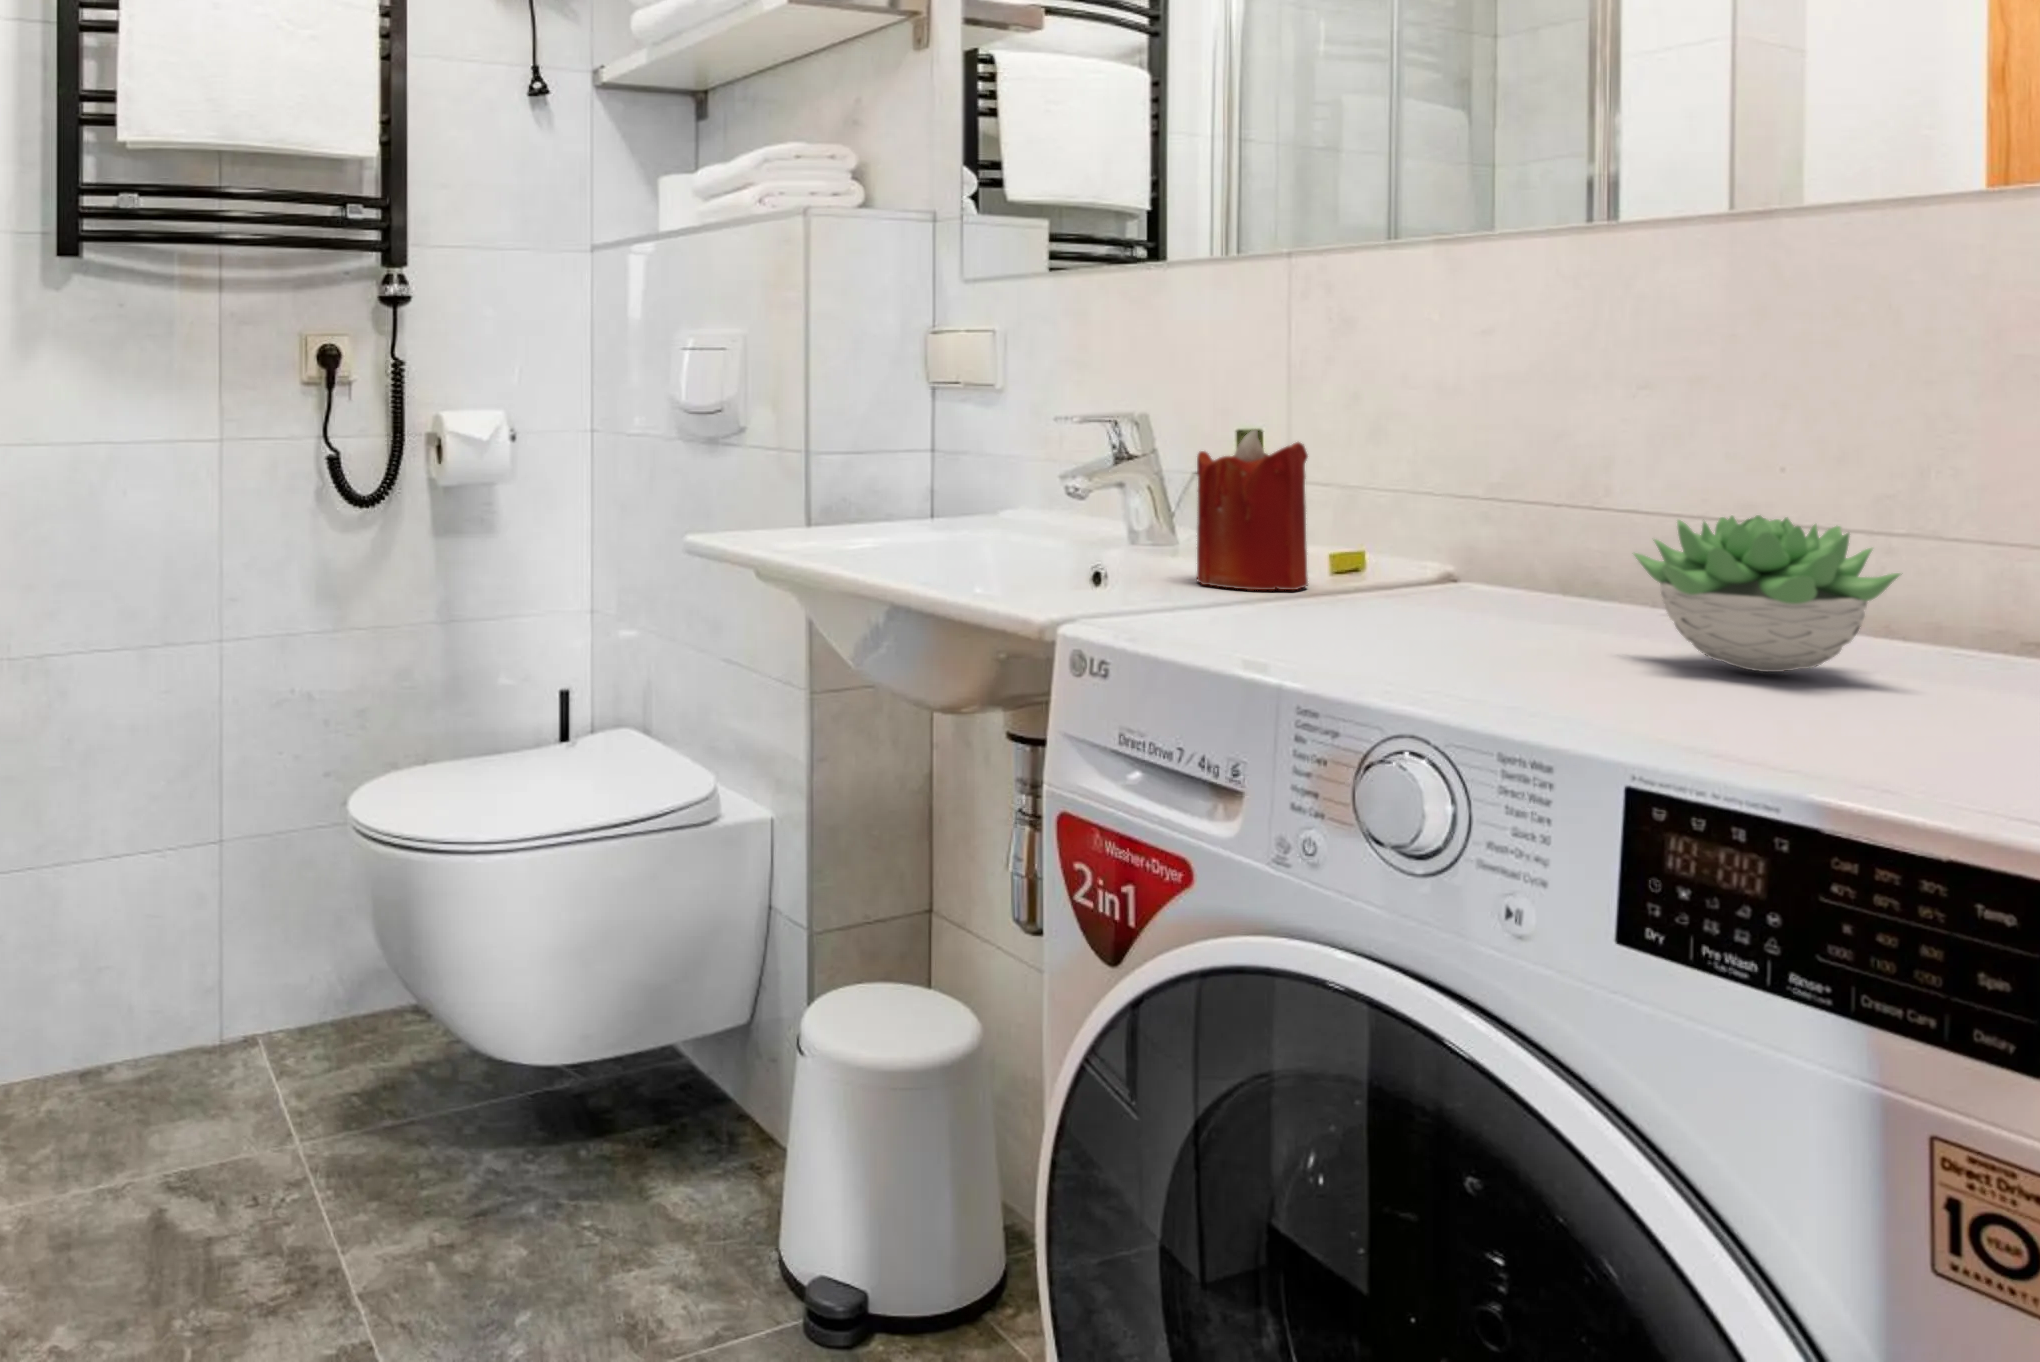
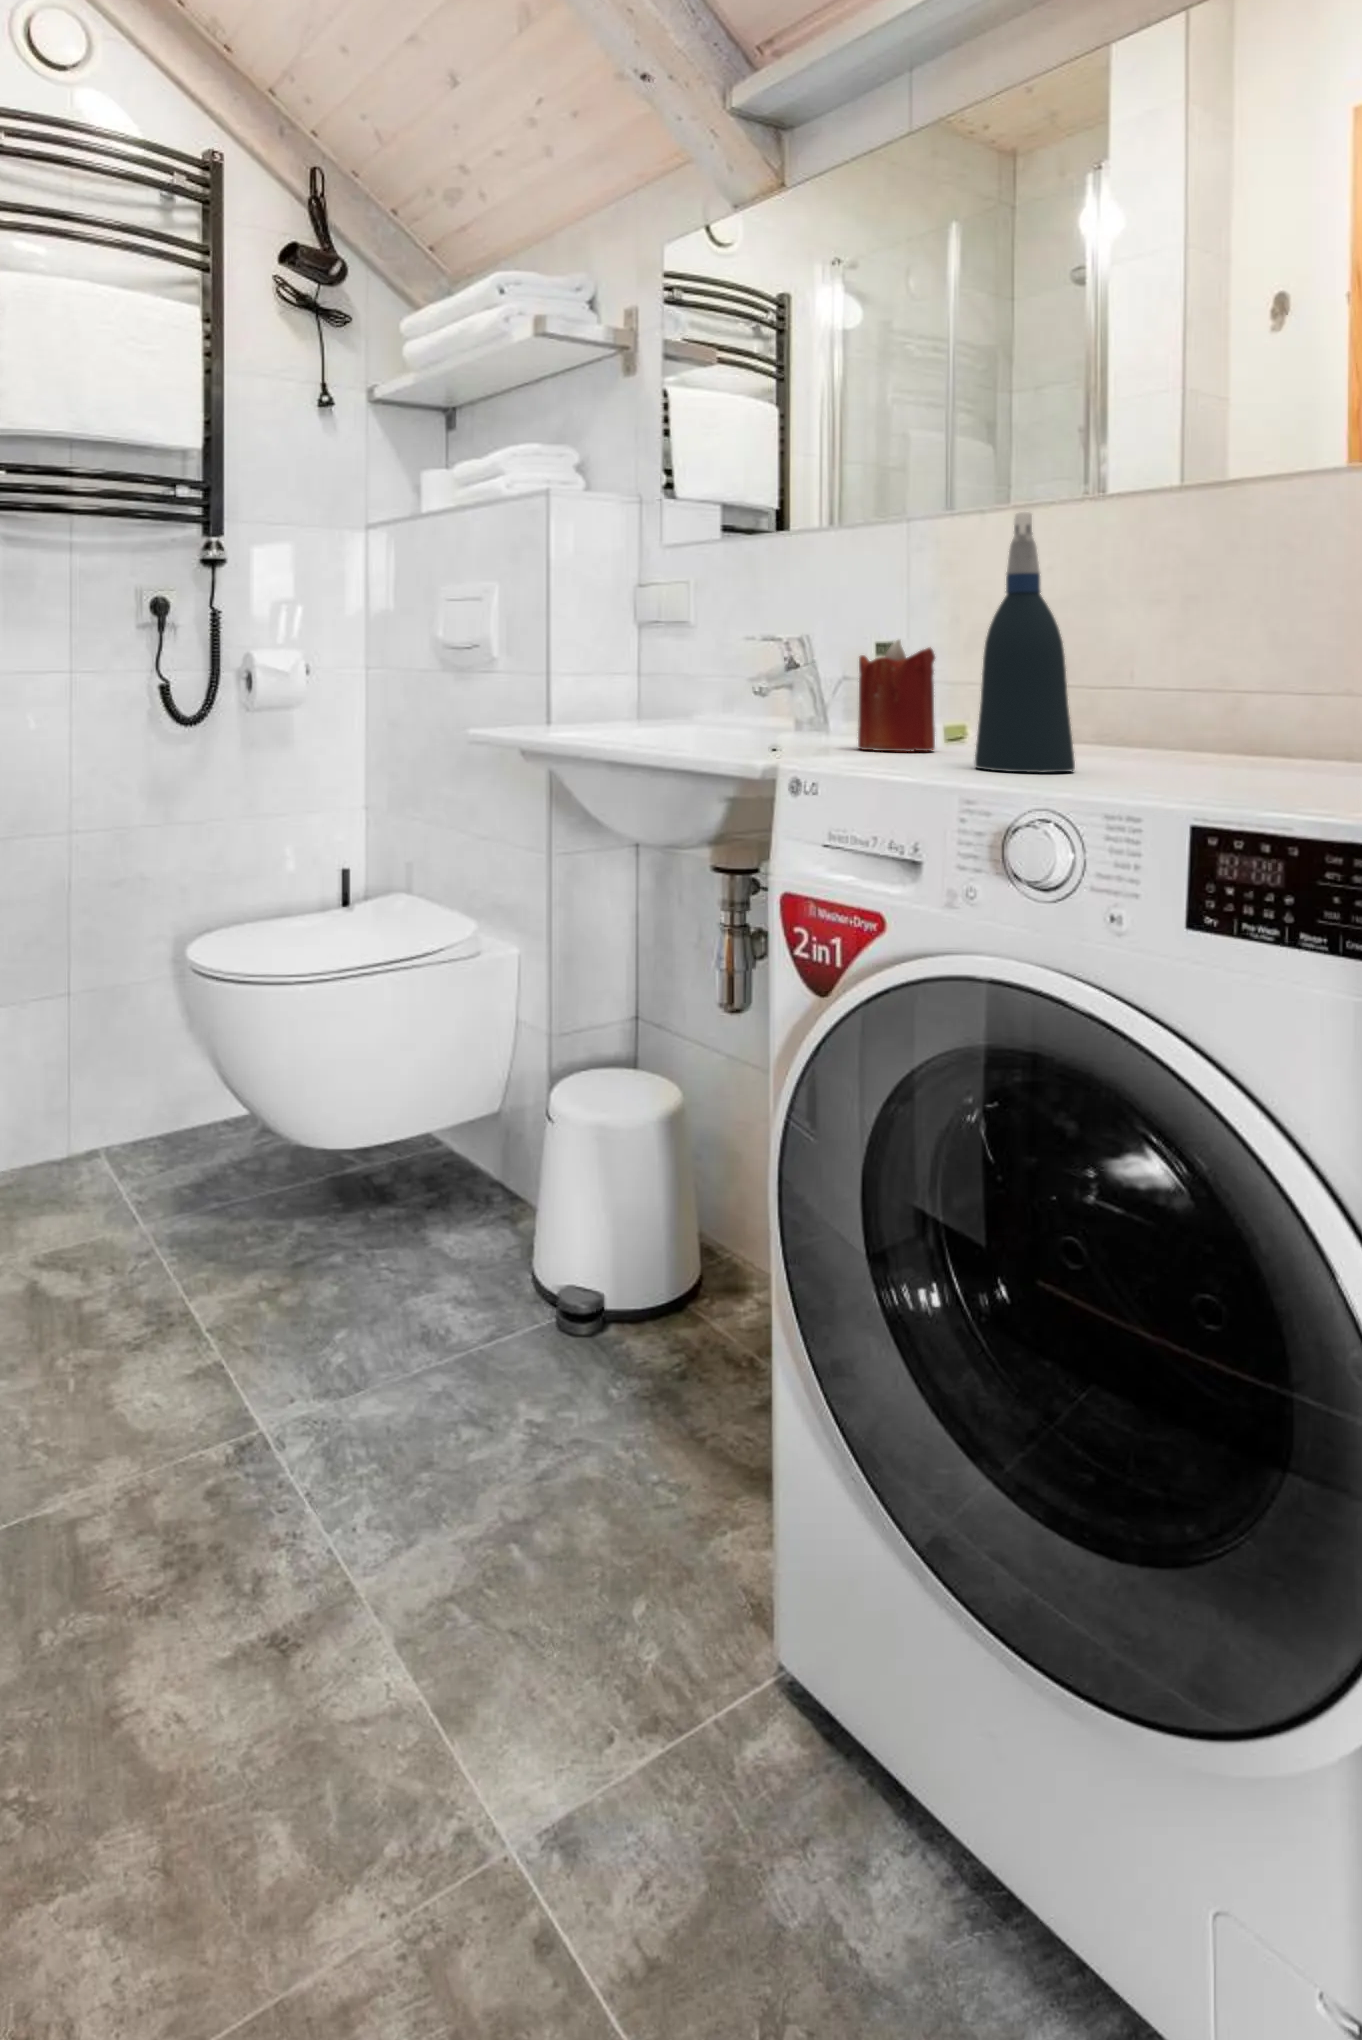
spray bottle: none [1342,267,1492,652] -> present [975,512,1075,773]
succulent plant: present [1634,515,1900,672] -> none [1165,676,1336,777]

